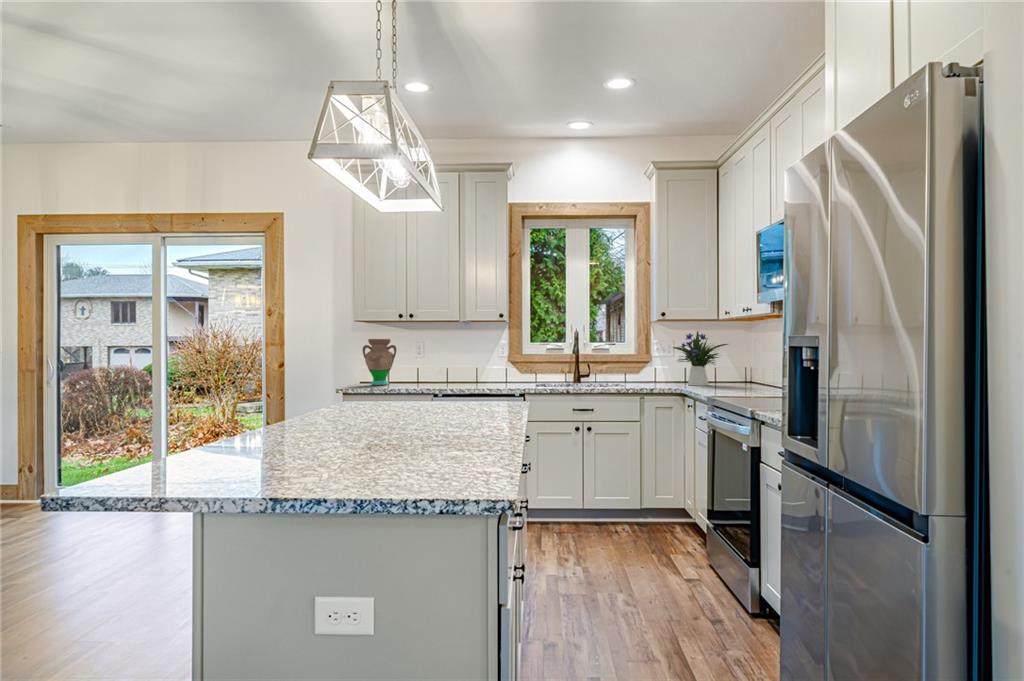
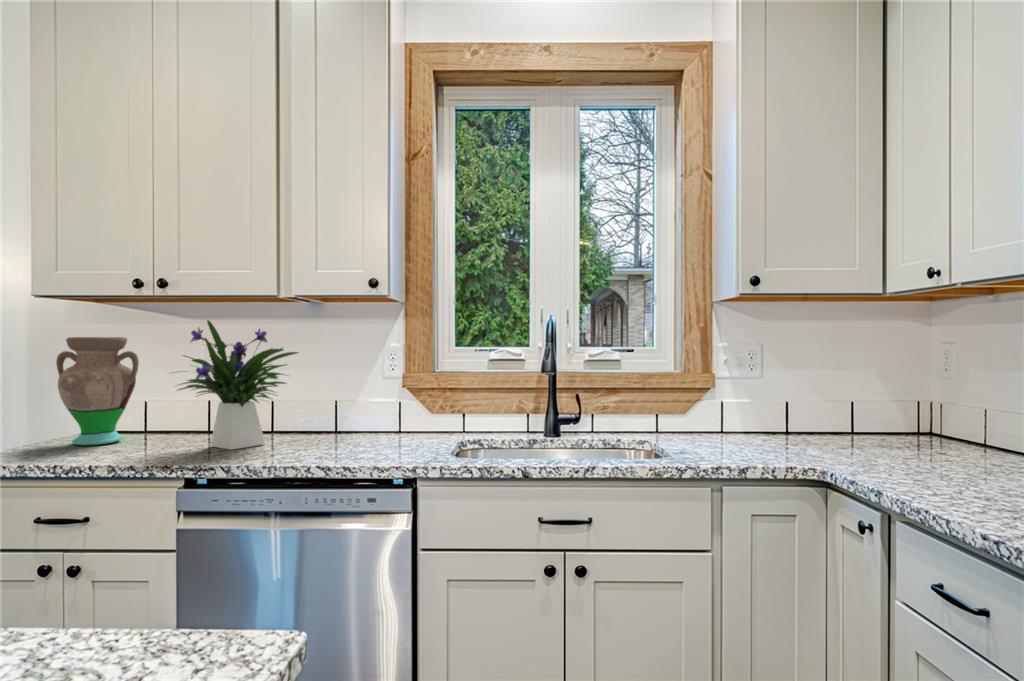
flower arrangement: present [673,331,728,386] -> present [173,320,298,450]

